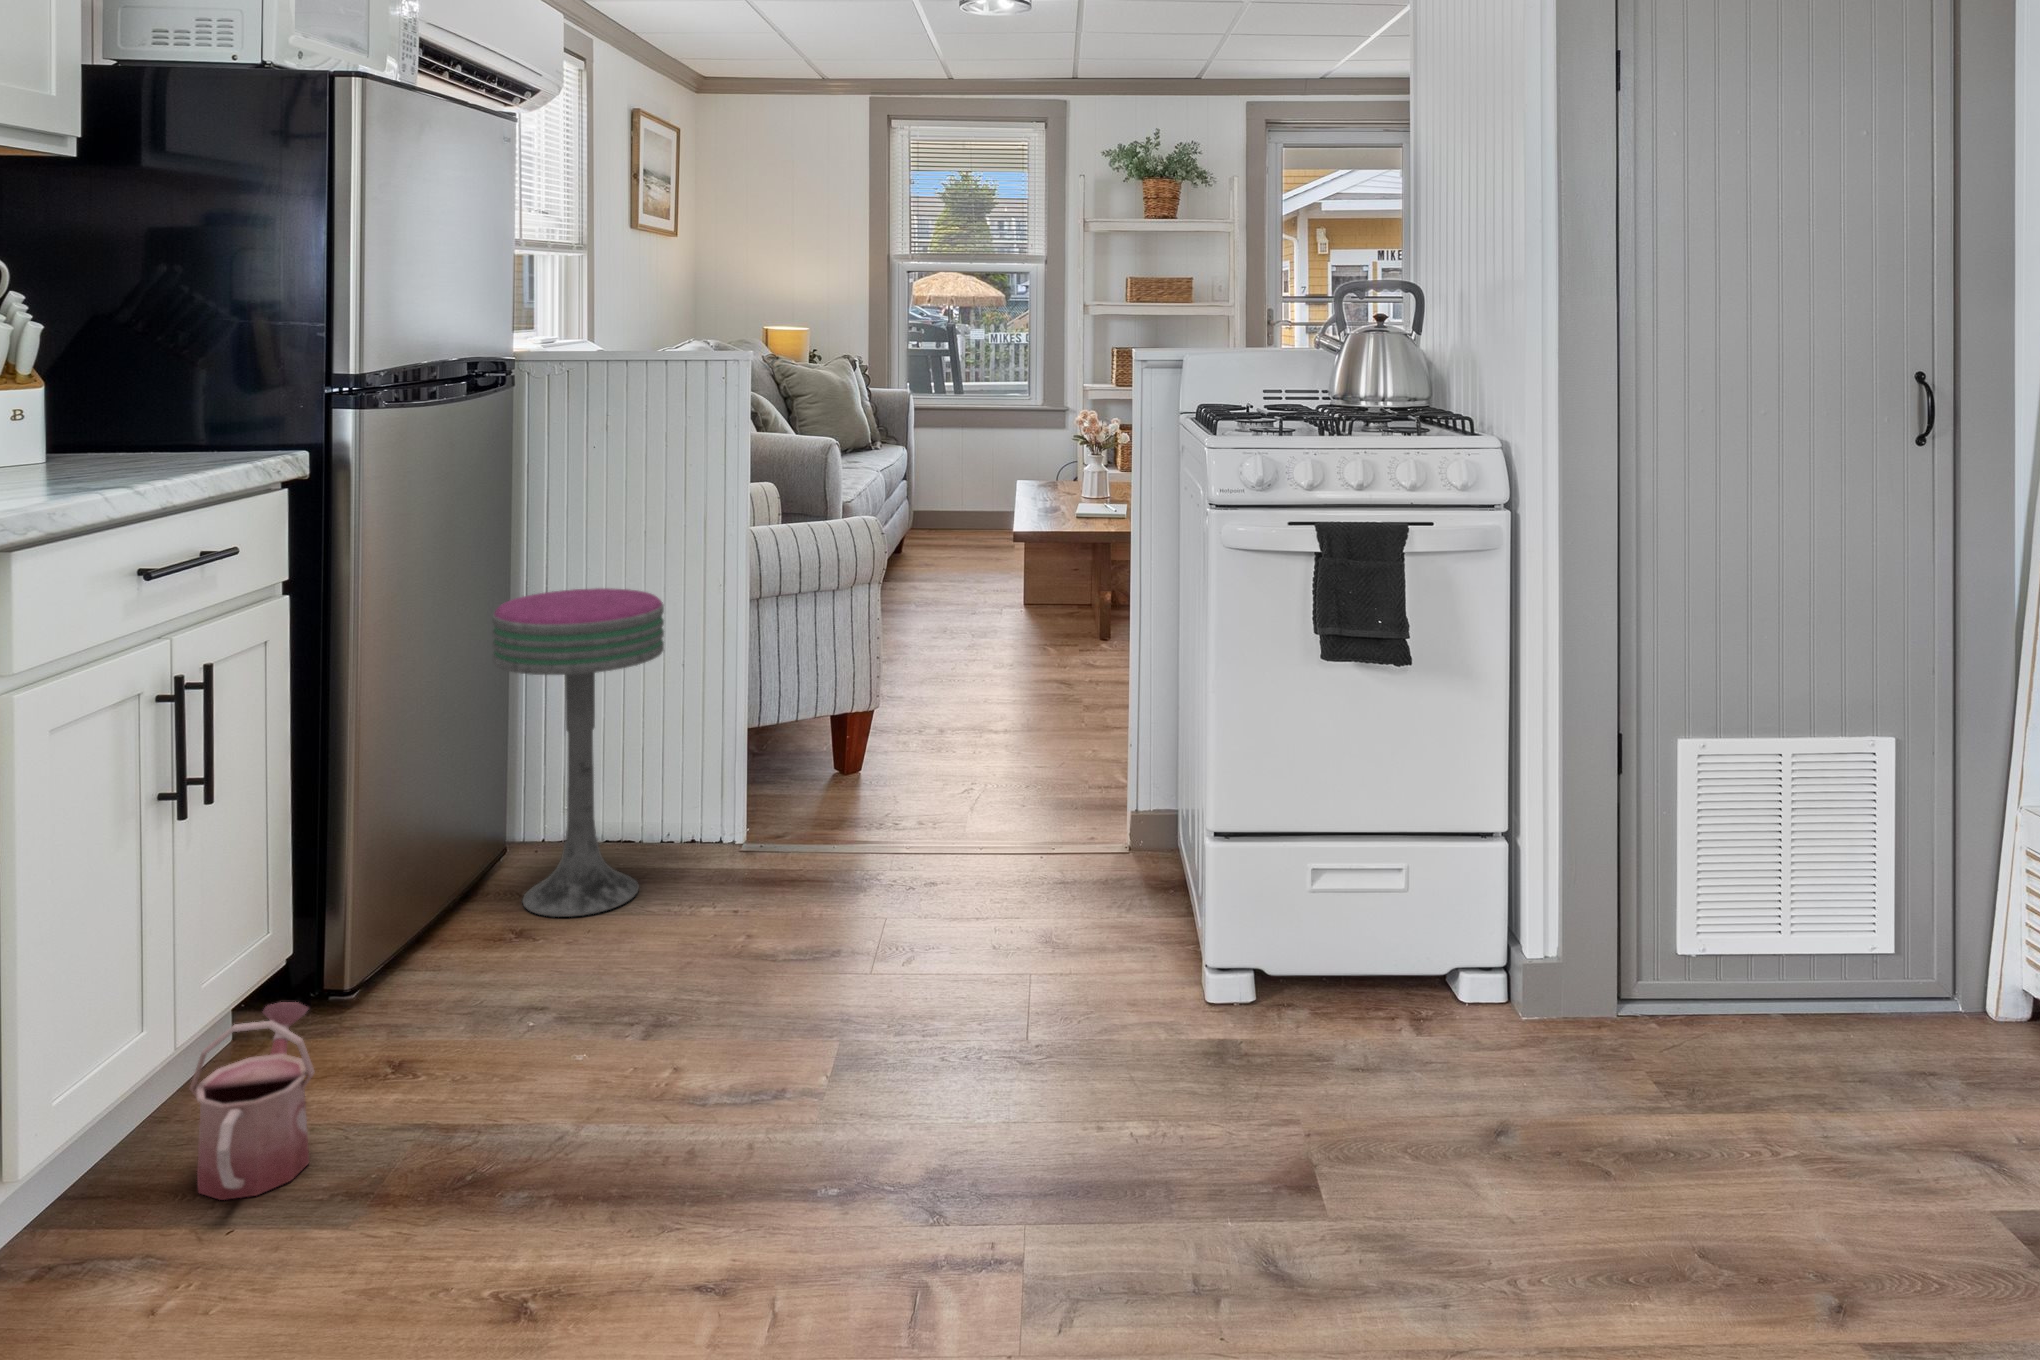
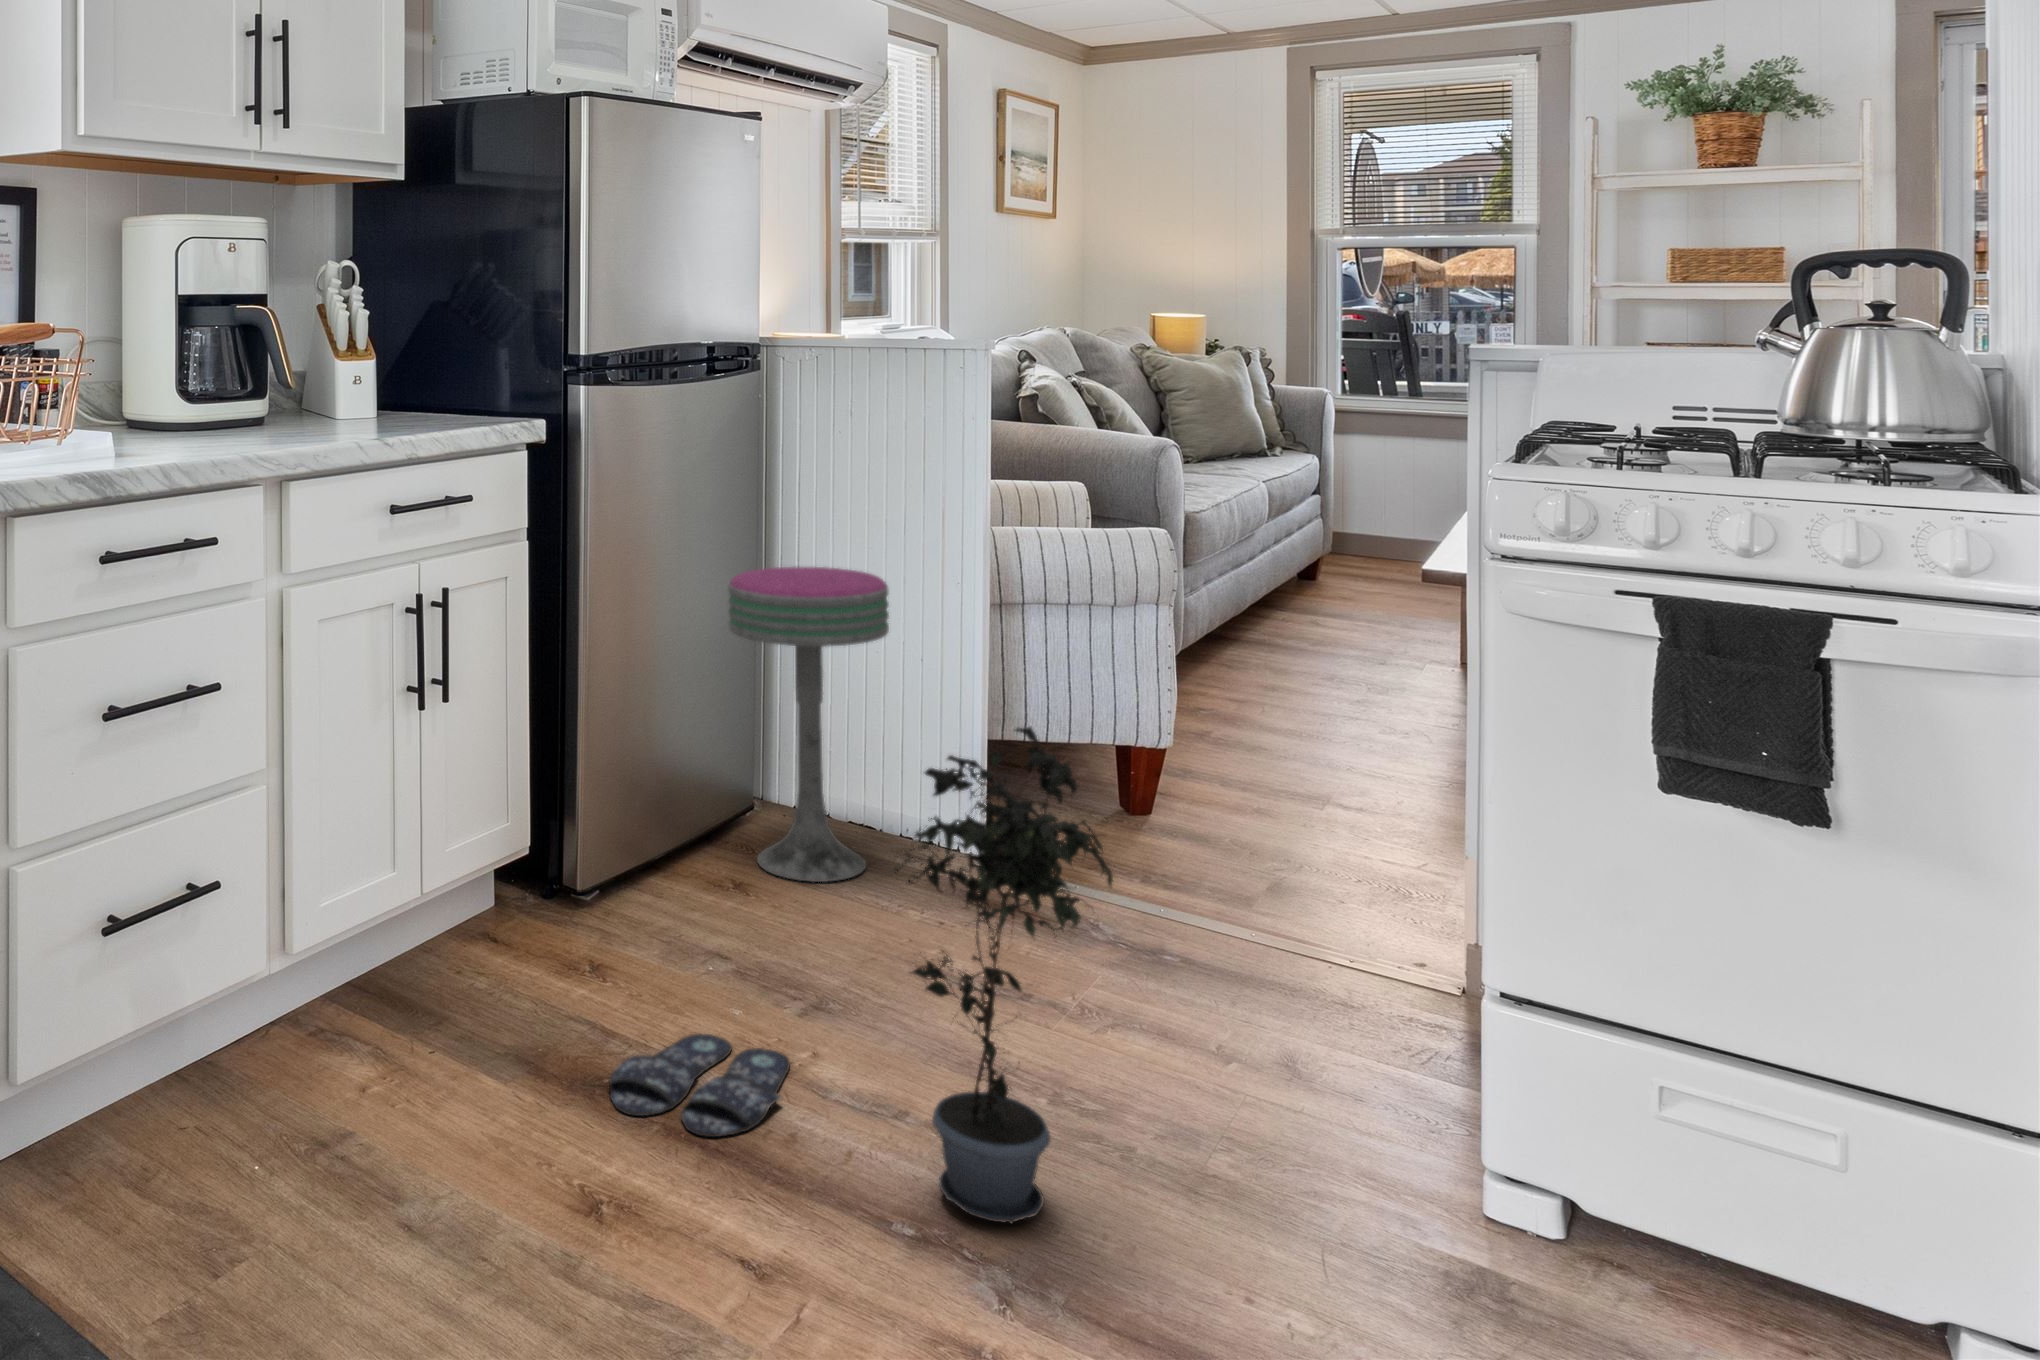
potted plant: none [816,723,1042,1197] -> present [892,727,1113,1224]
watering can: present [190,1002,315,1200] -> none [422,882,523,1031]
slippers: none [477,1099,672,1221] -> present [609,1034,790,1137]

